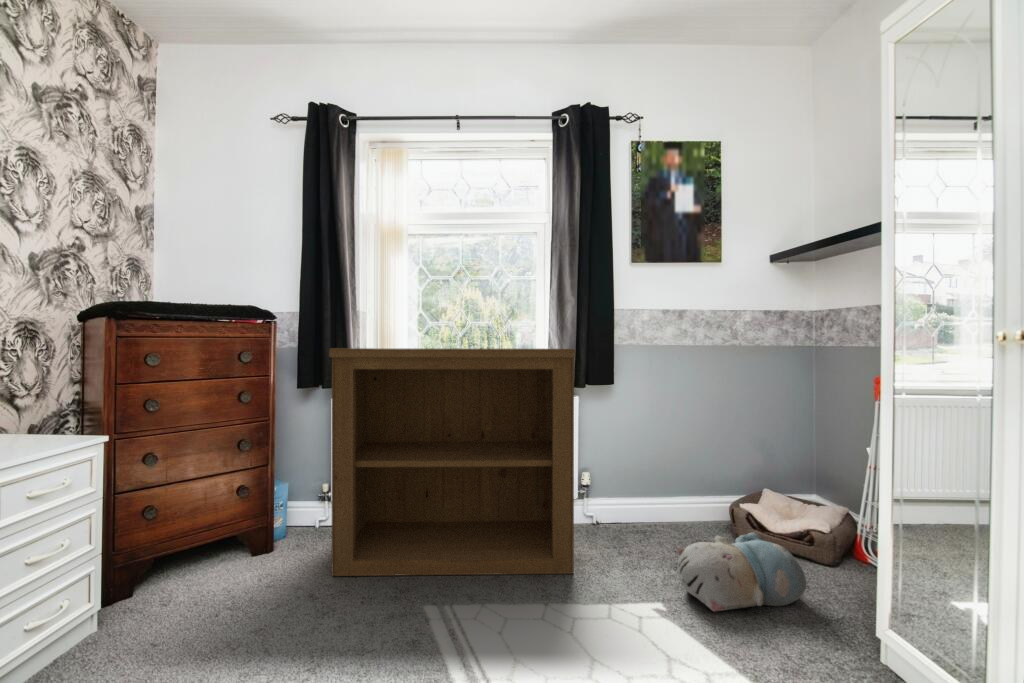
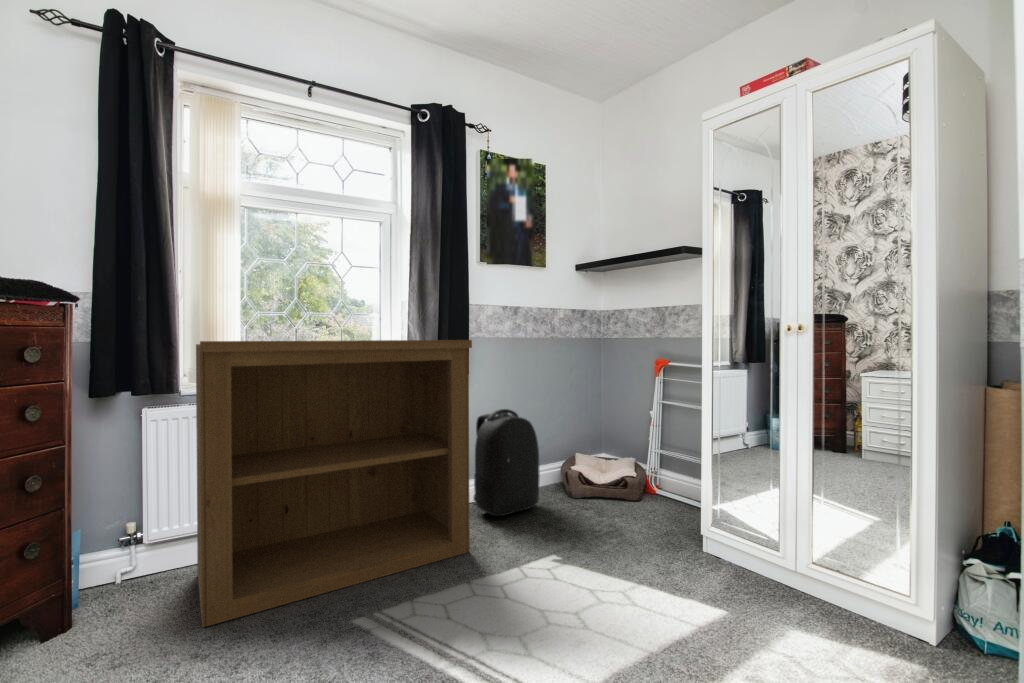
backpack: none [611,425,689,544] -> present [473,409,540,516]
plush toy: present [677,533,806,611] -> none [554,485,641,549]

